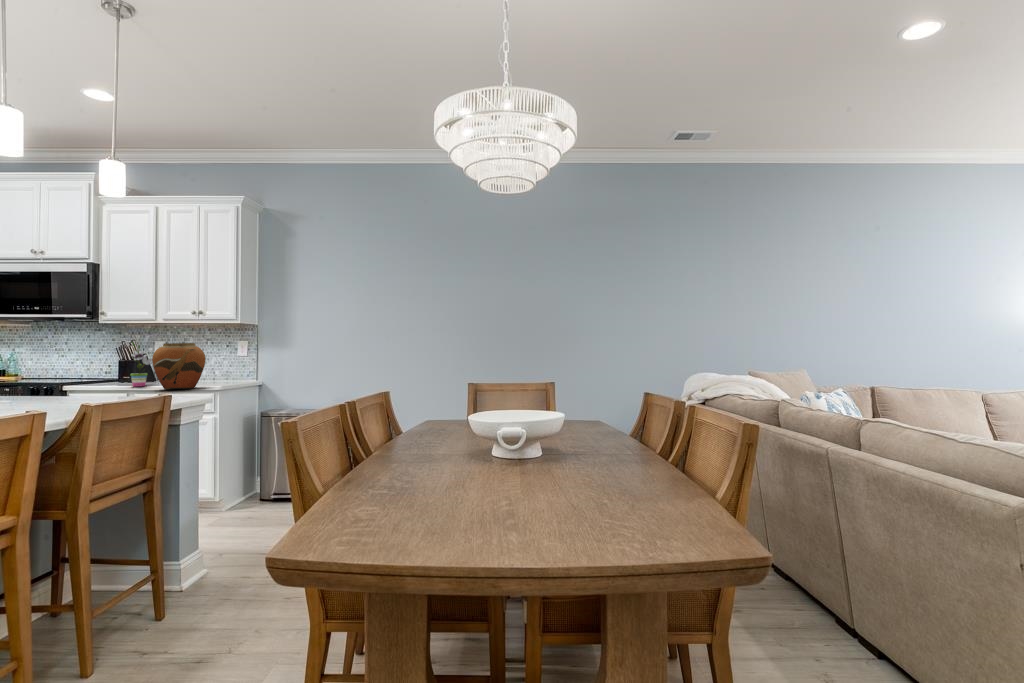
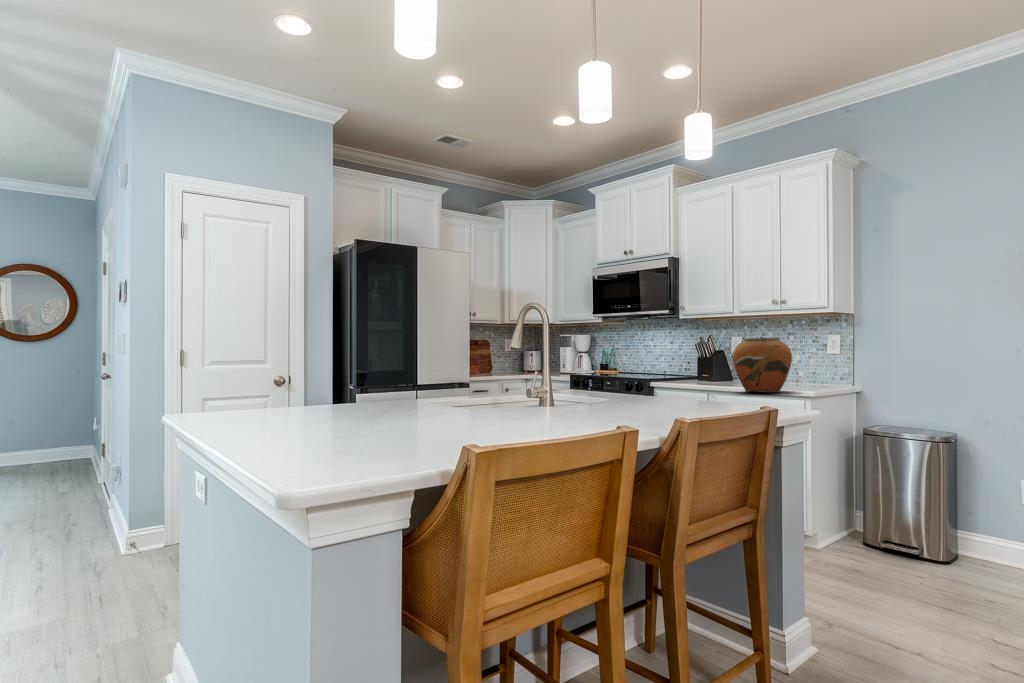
potted plant: present [130,342,152,387] -> none [710,337,734,387]

